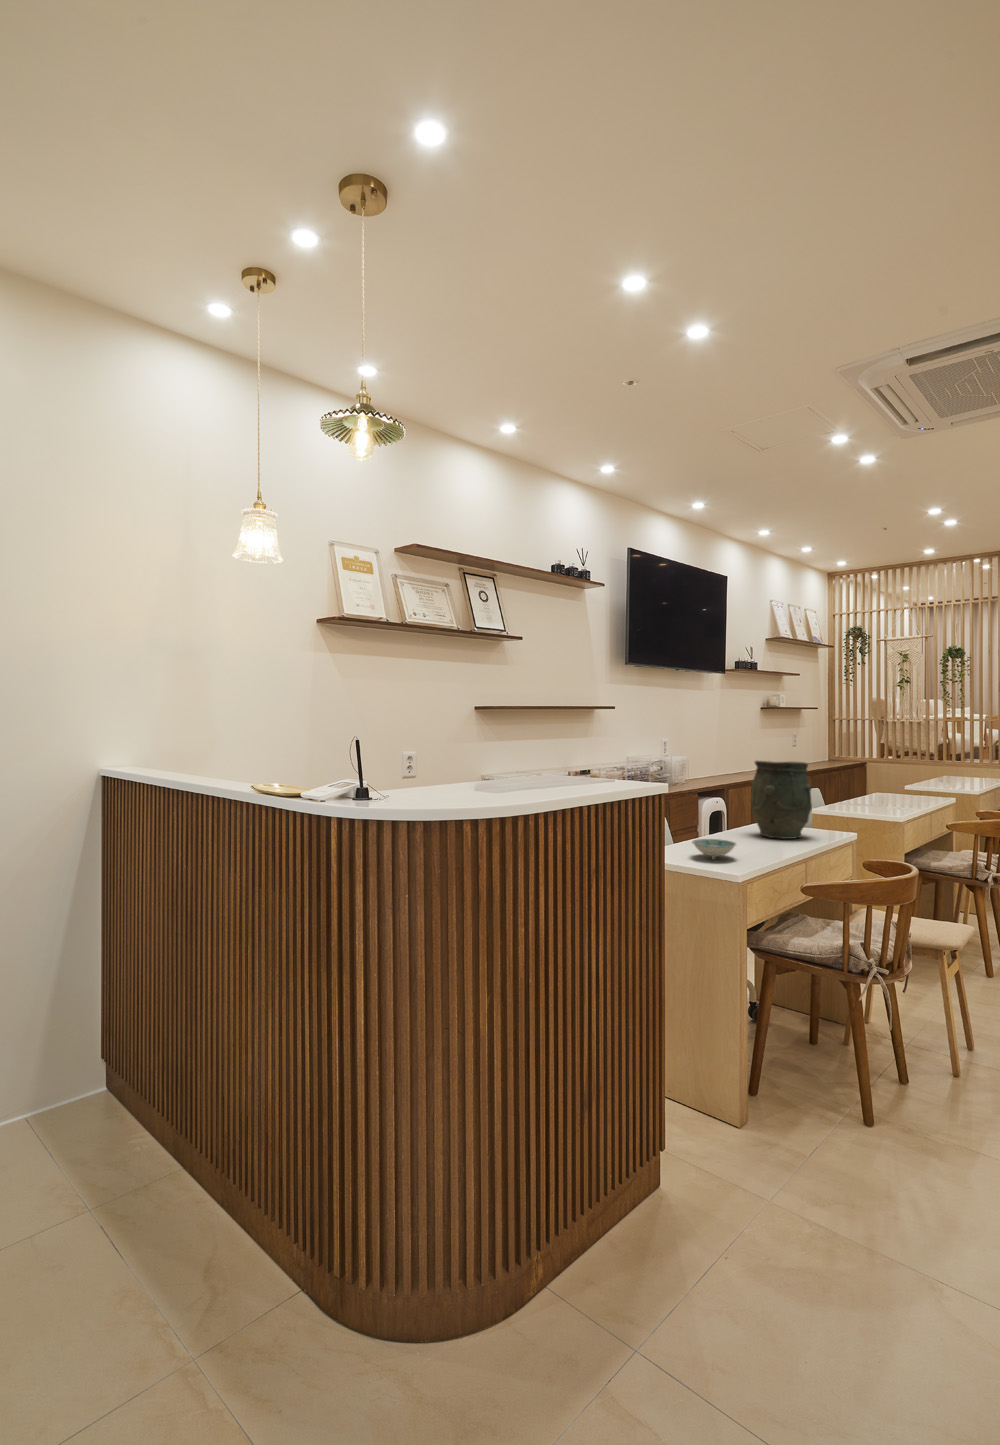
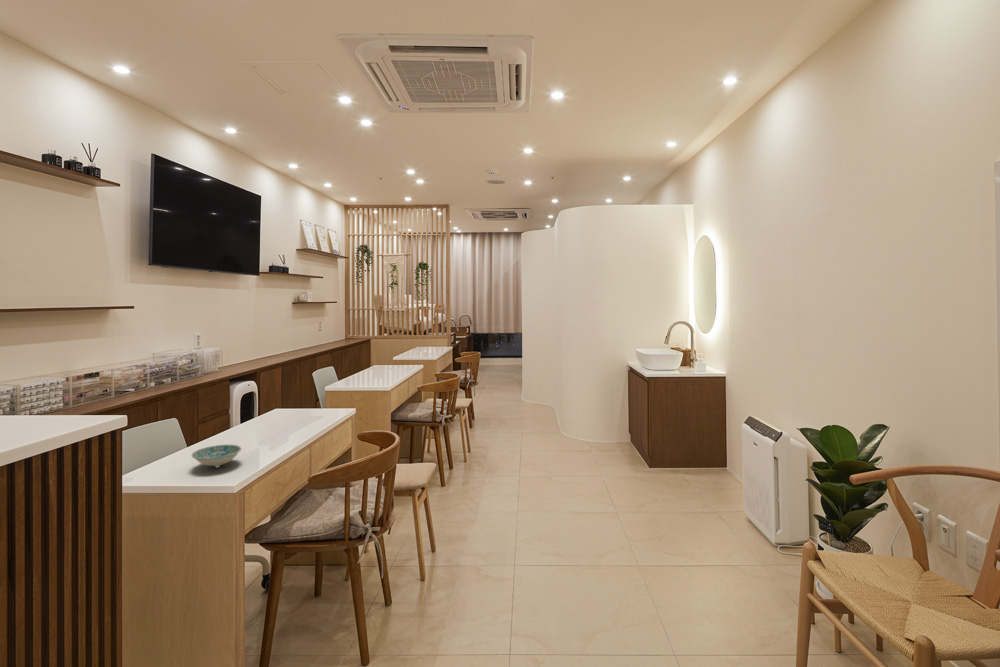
vase: present [750,761,812,839] -> none [265,358,320,426]

